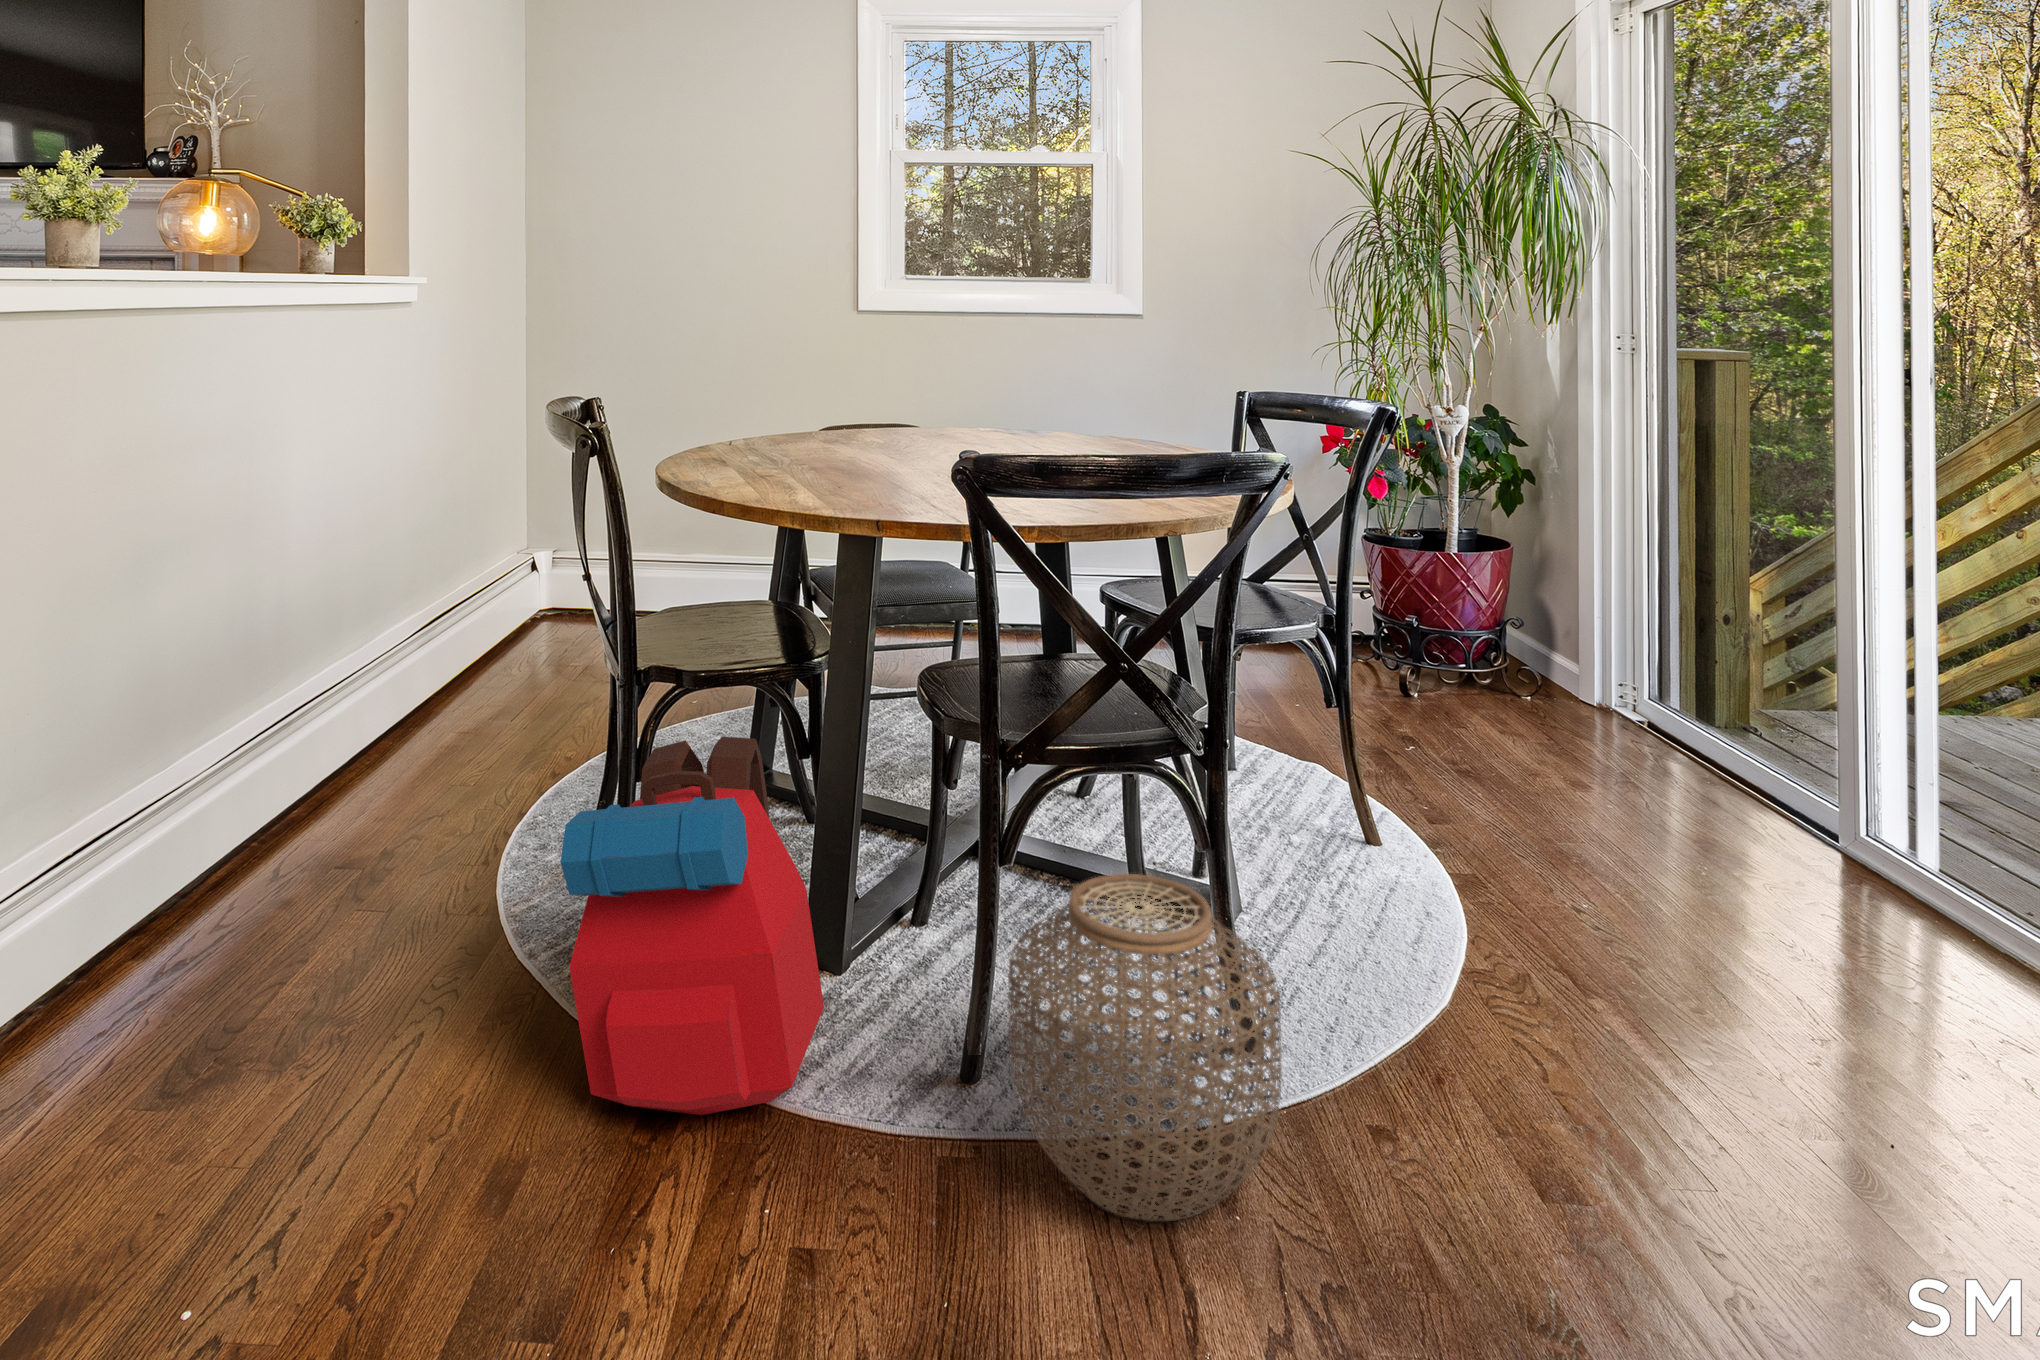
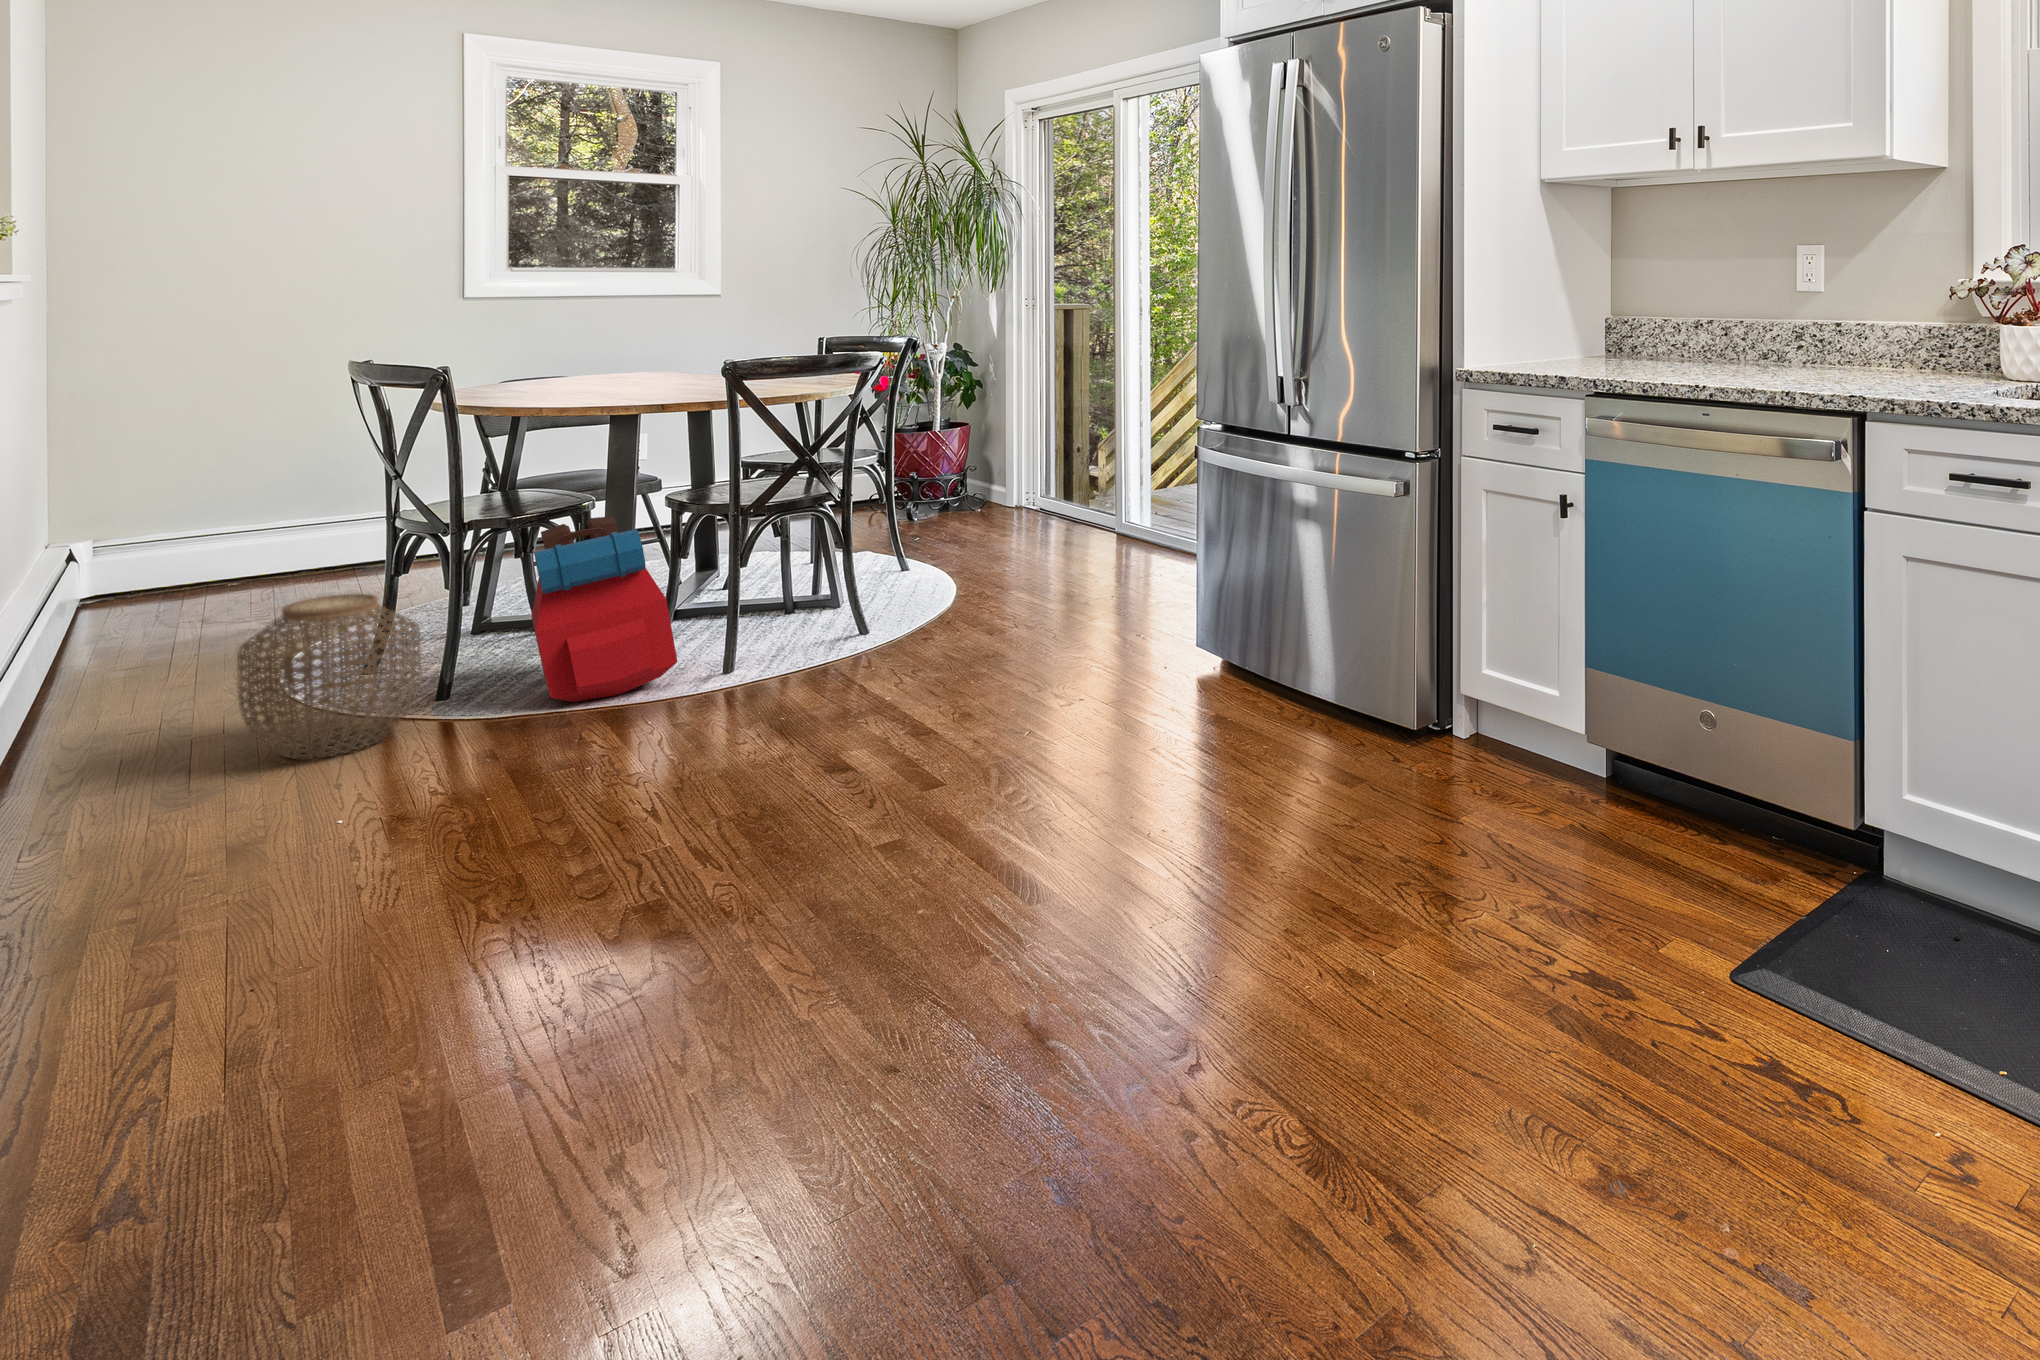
woven basket: present [1008,874,1282,1221] -> present [237,594,421,759]

